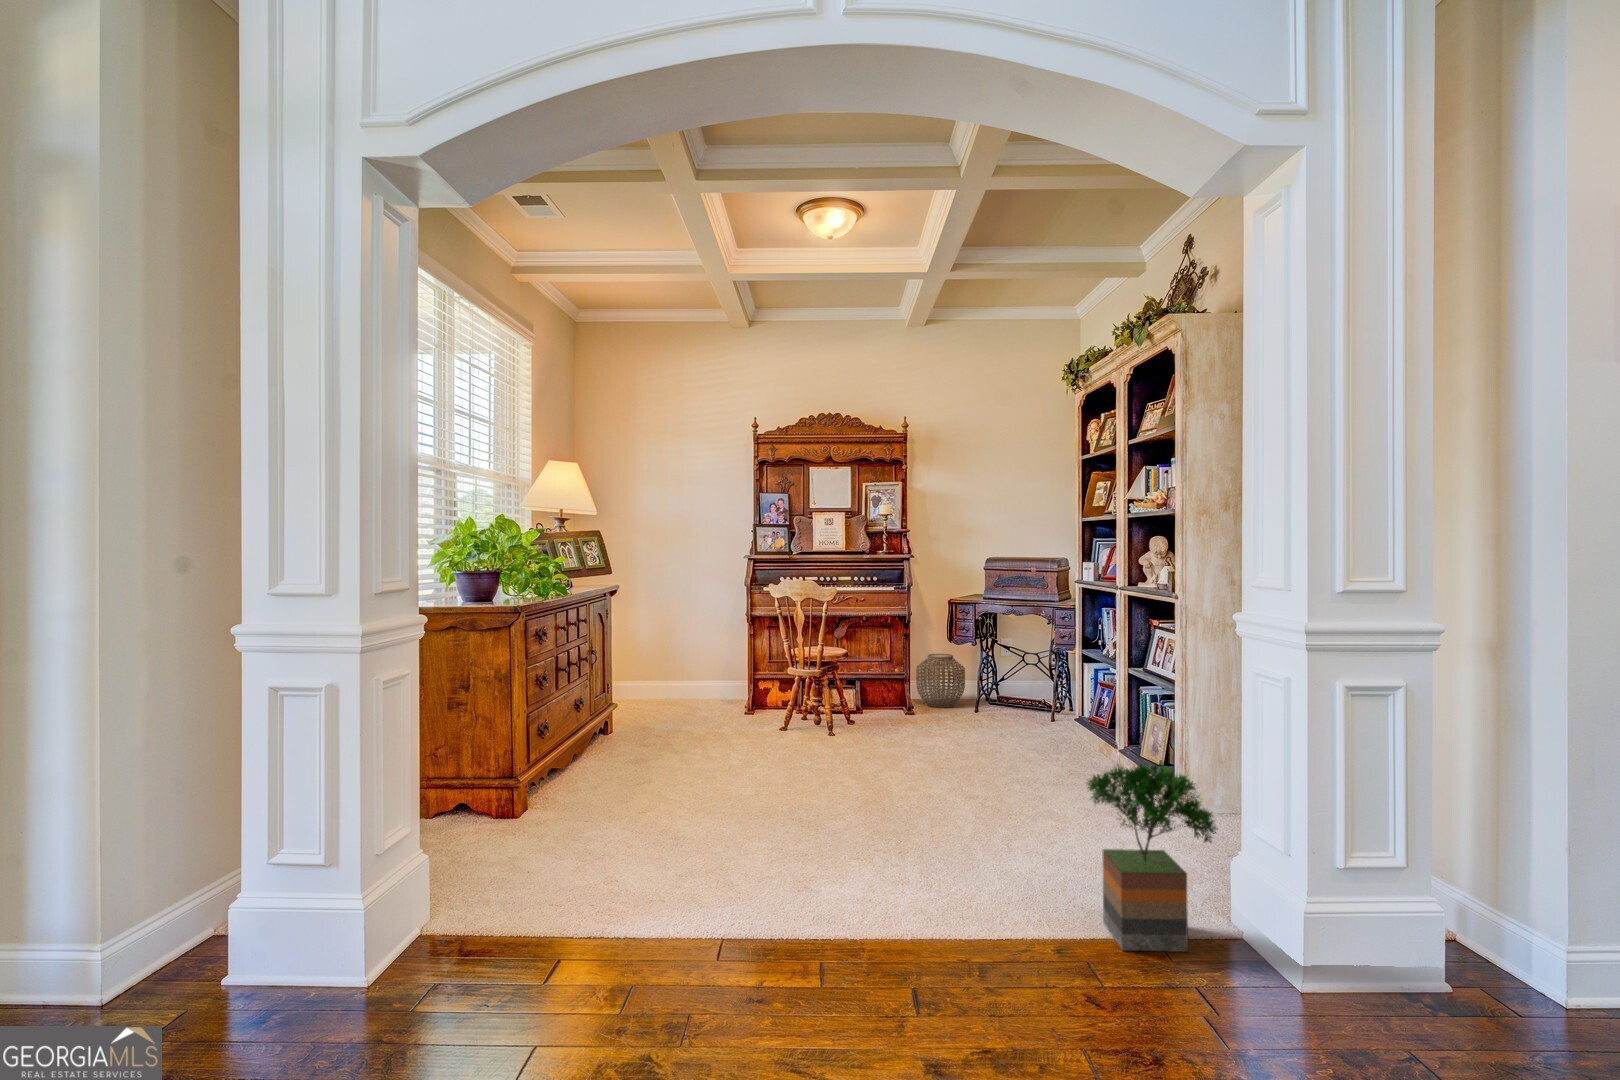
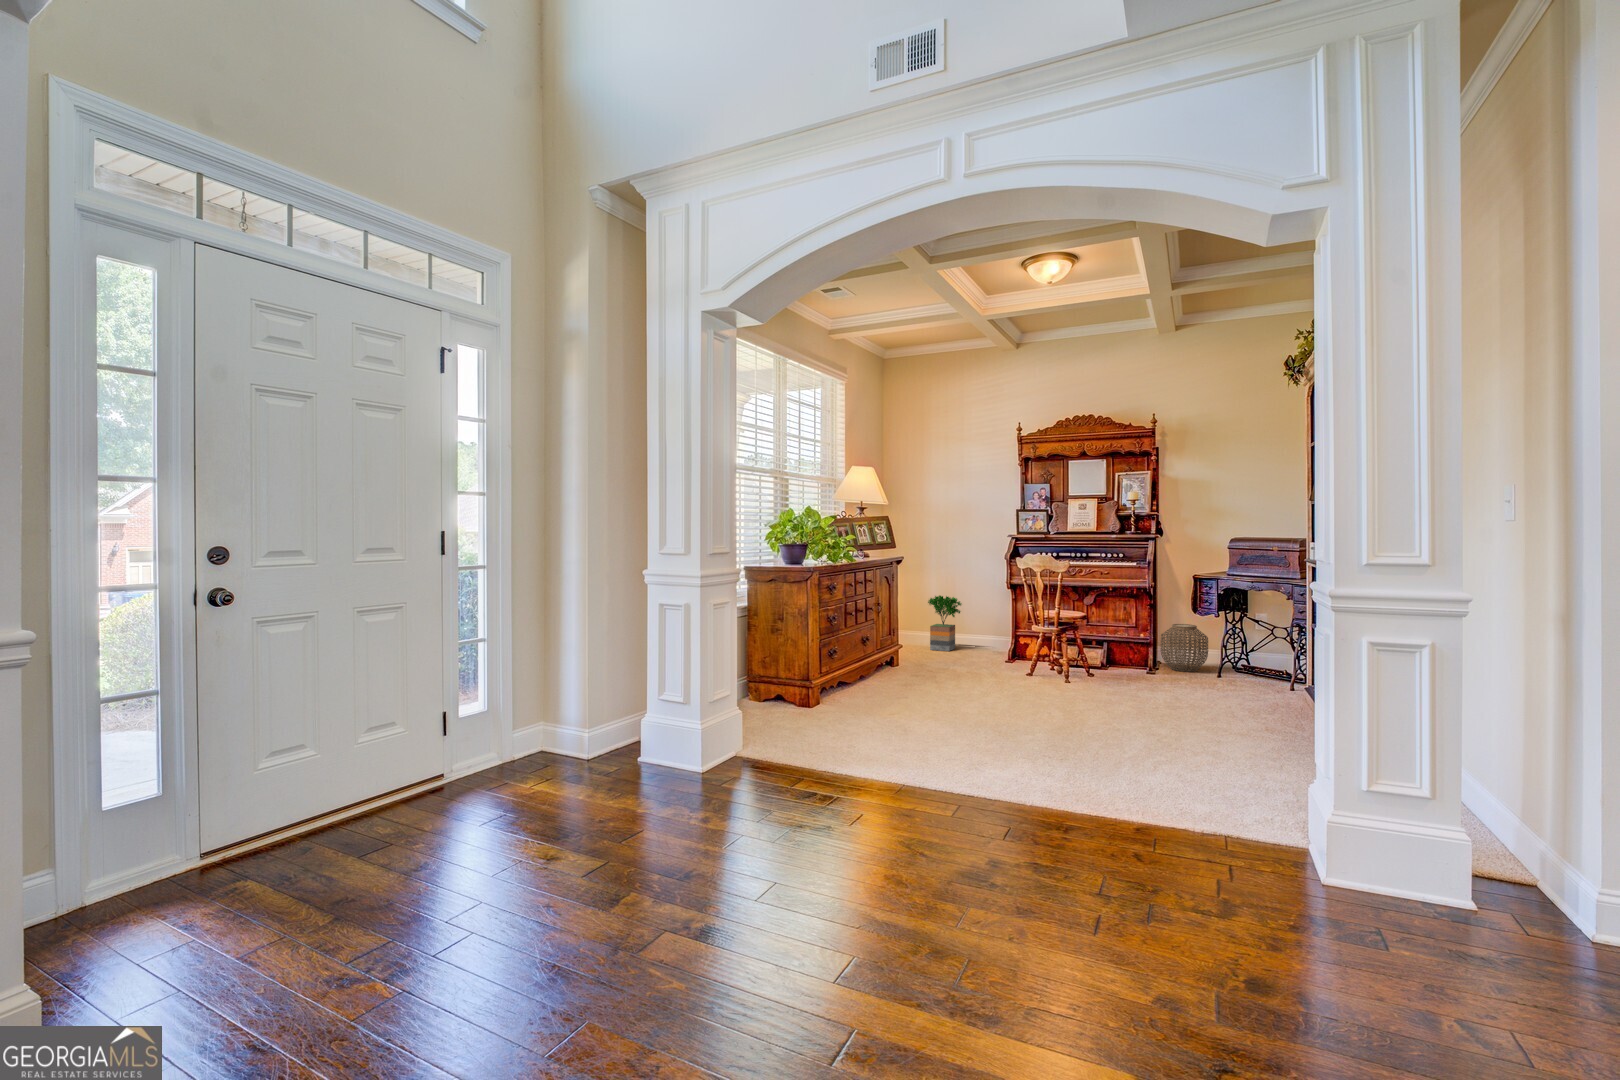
potted tree: present [1086,764,1216,952] -> present [928,595,962,651]

